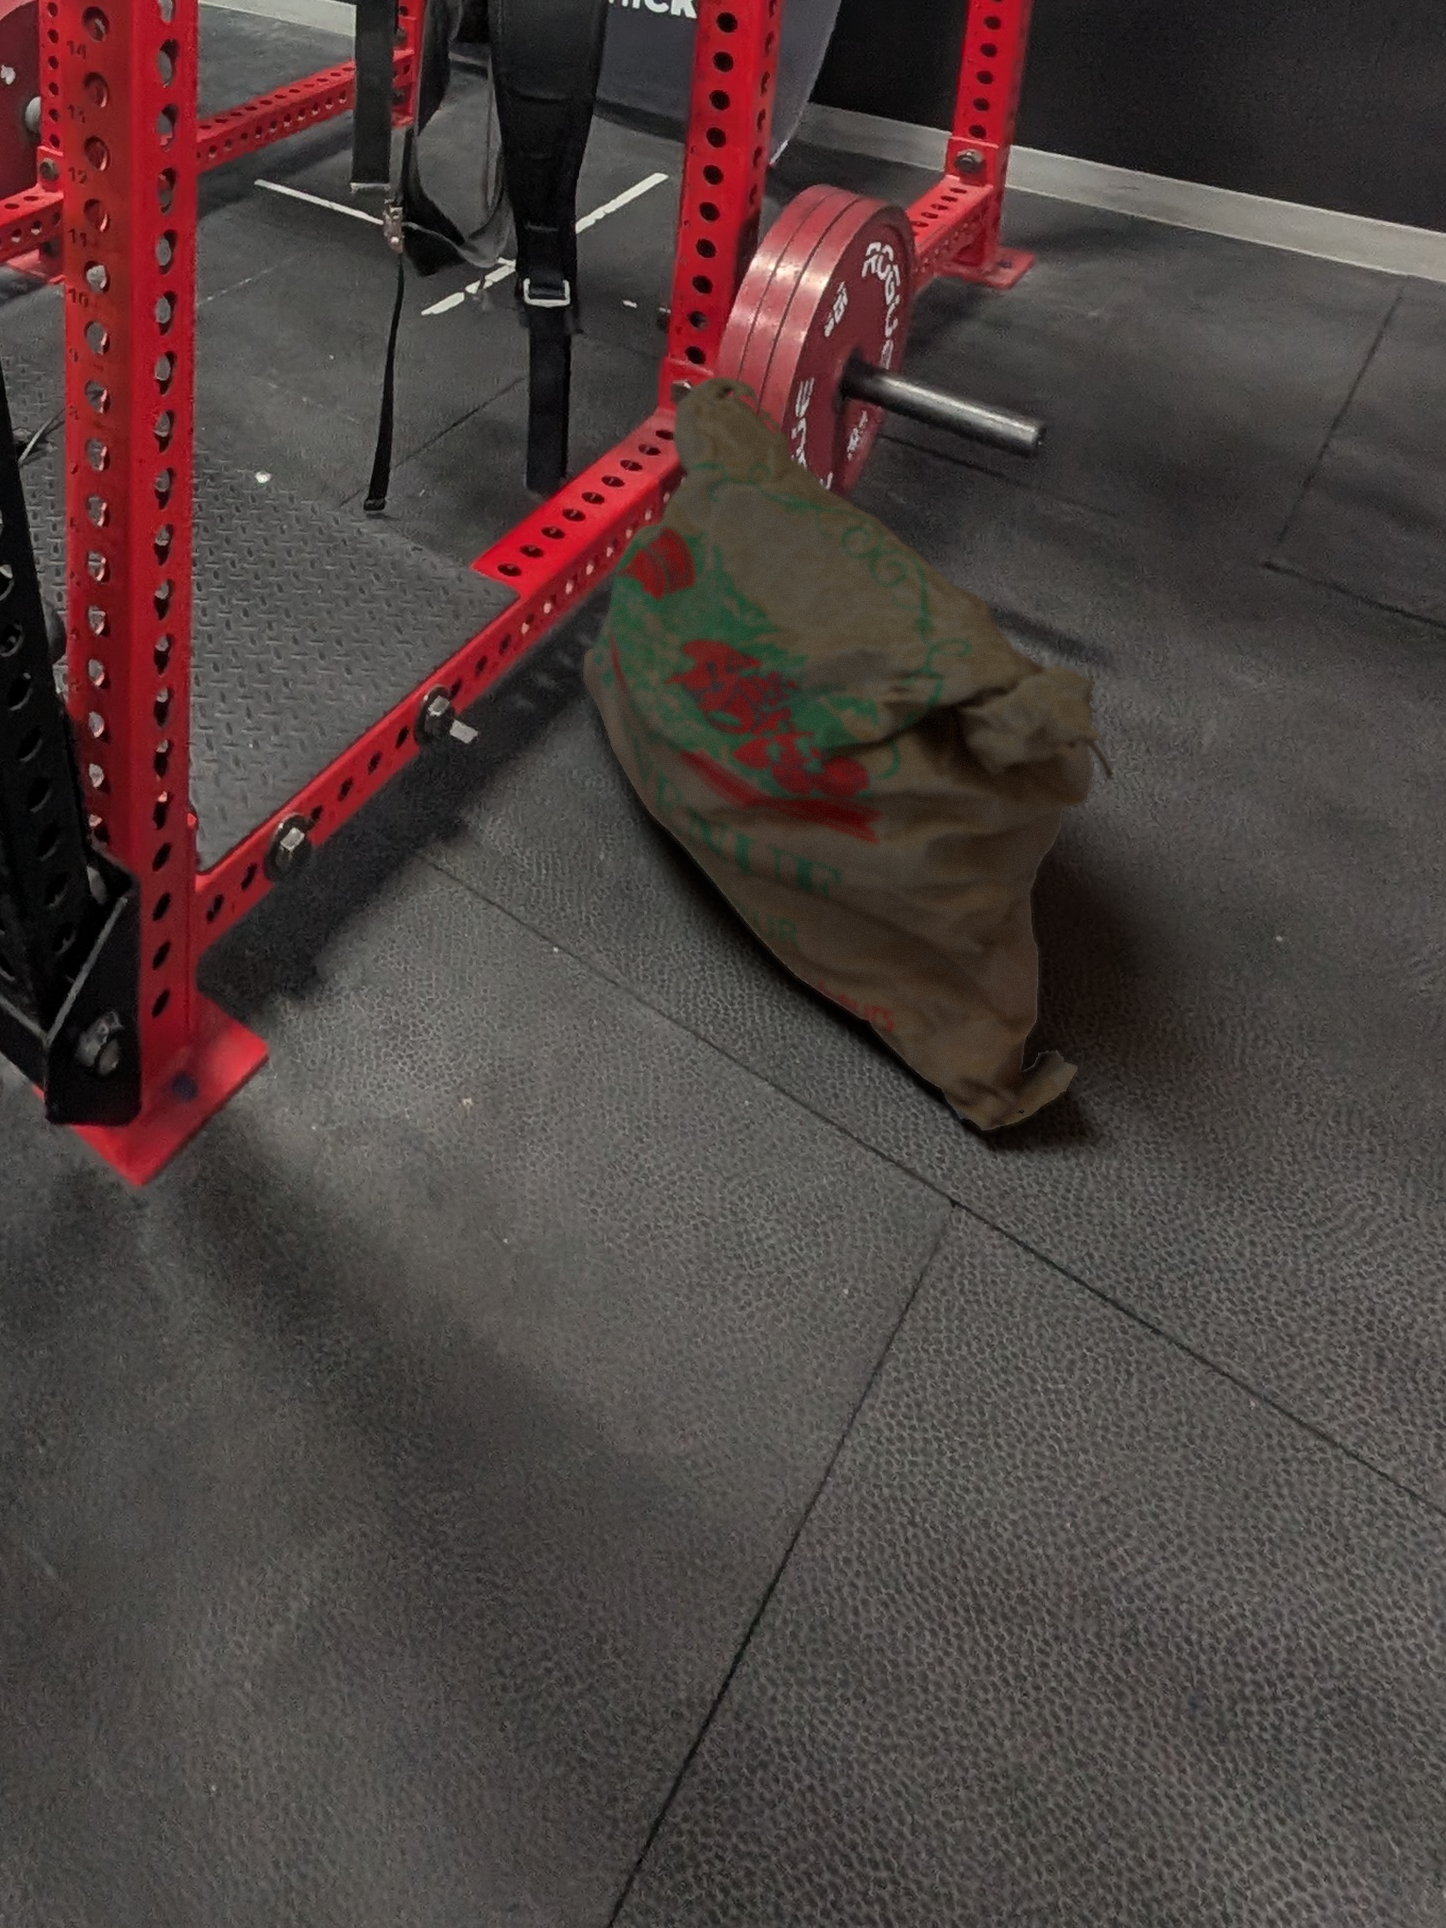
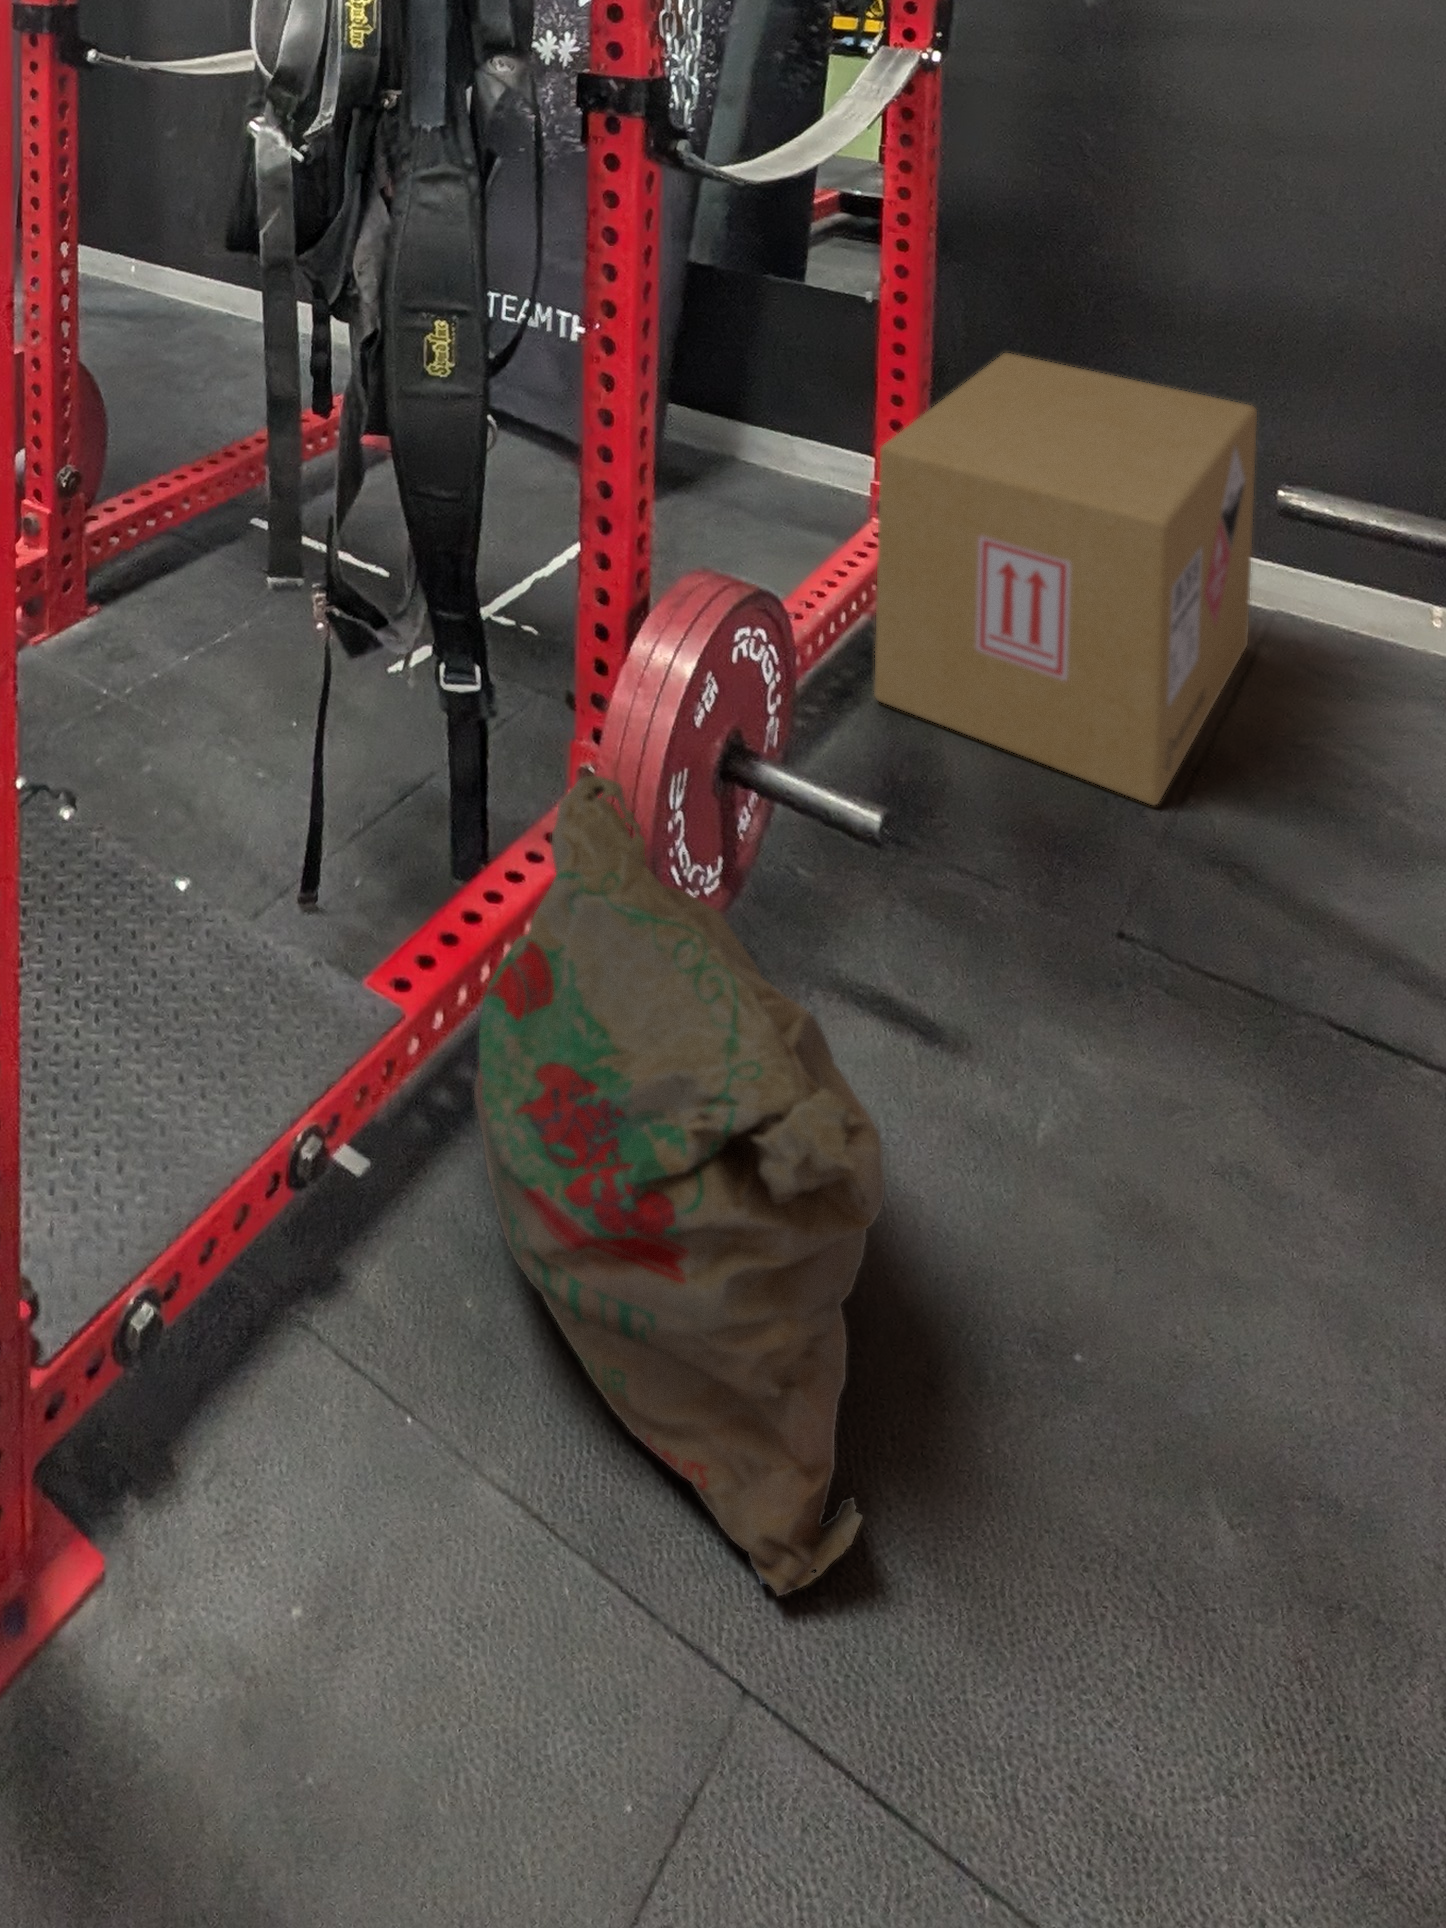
cardboard box: none [946,6,1416,449] -> present [875,353,1257,805]

